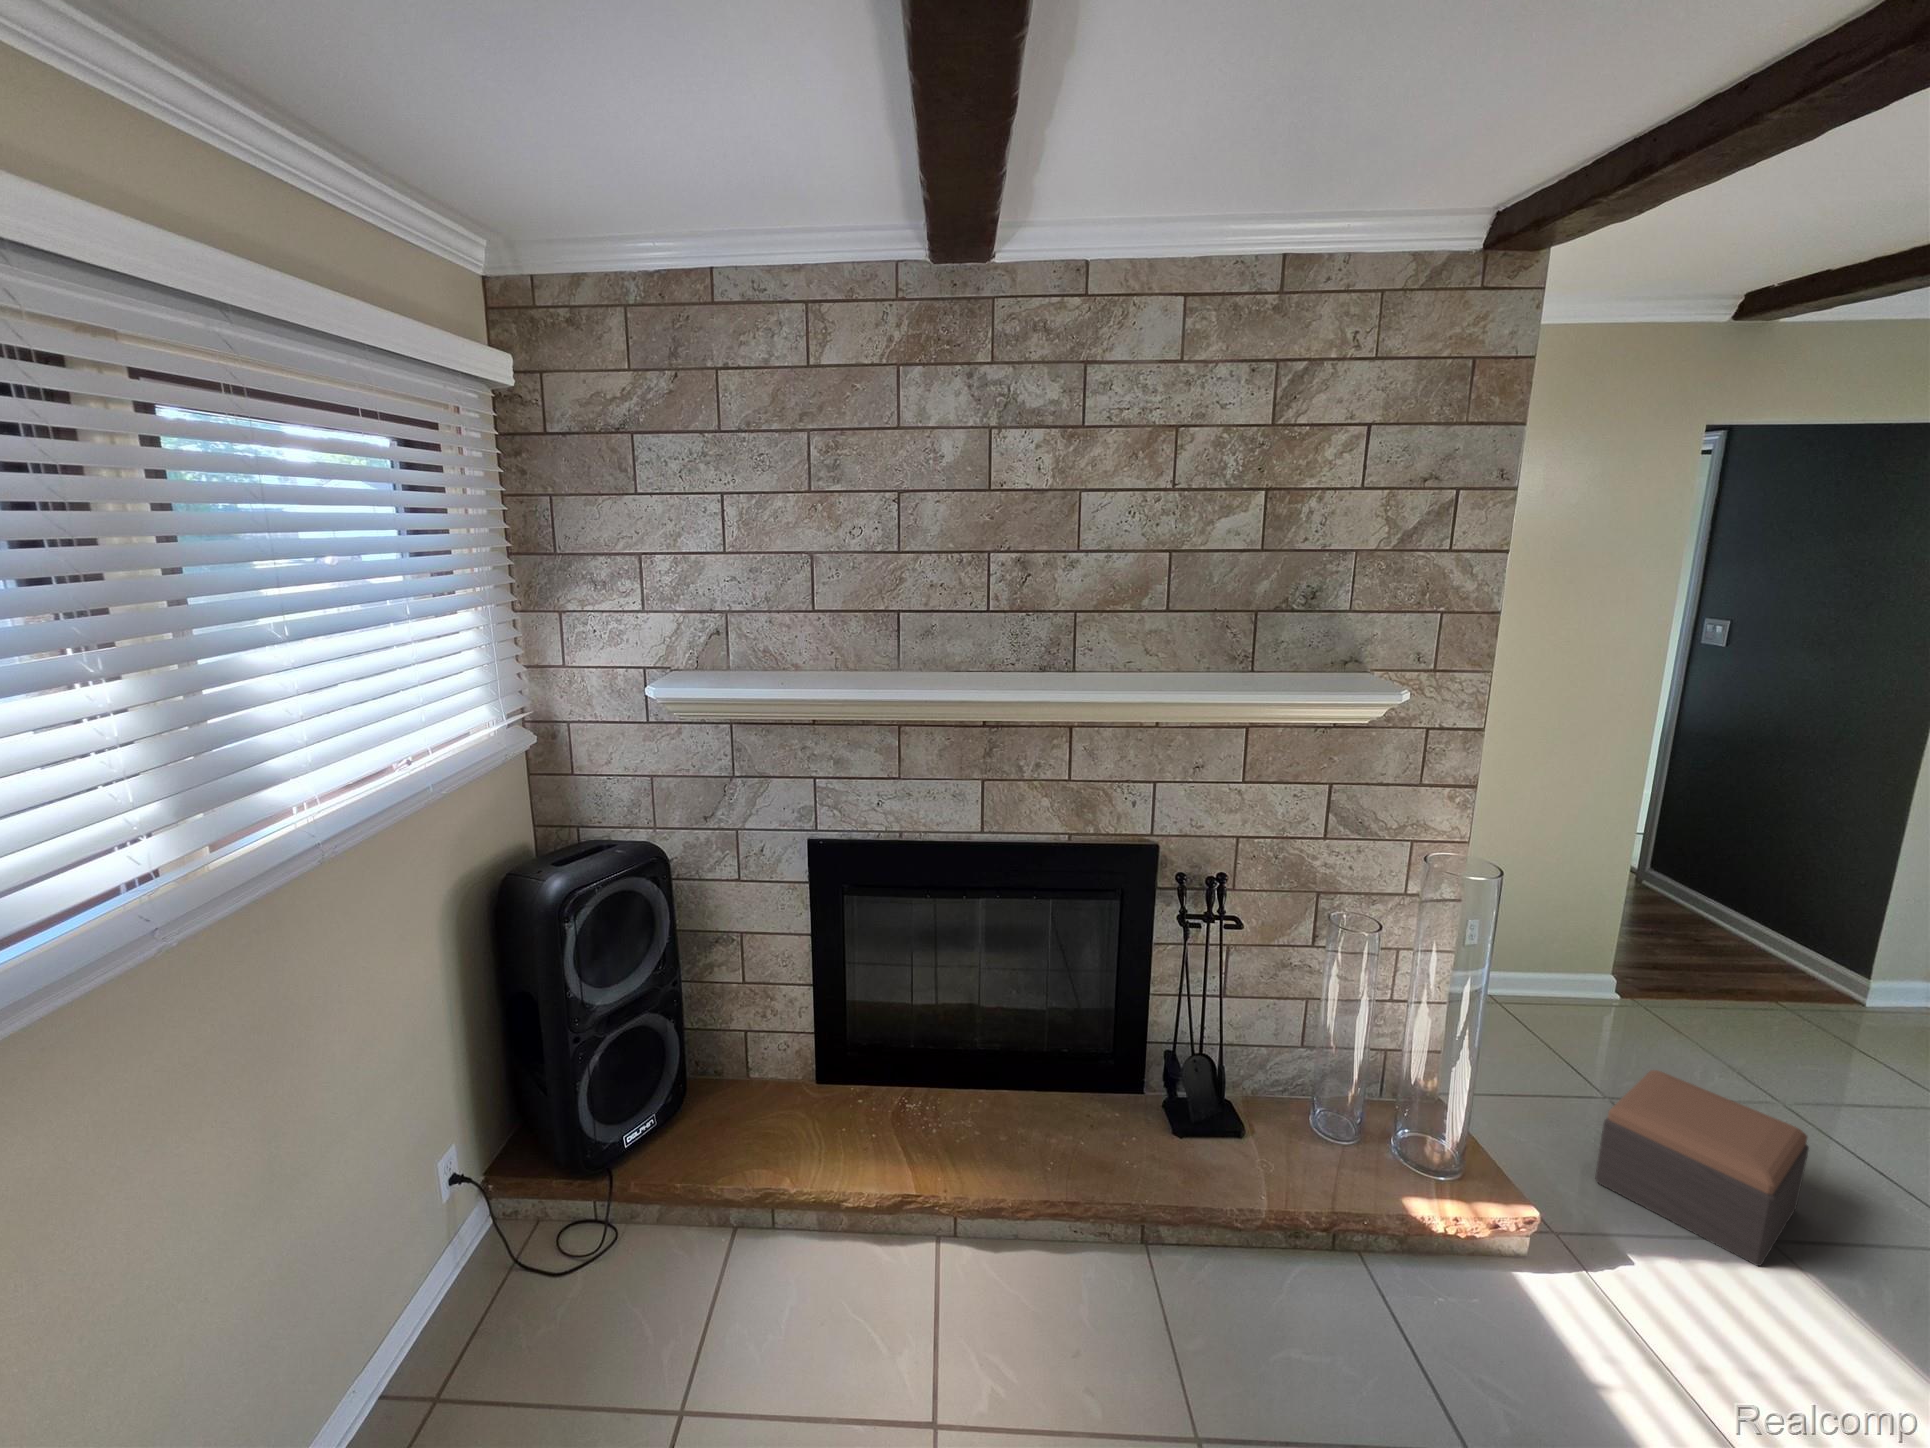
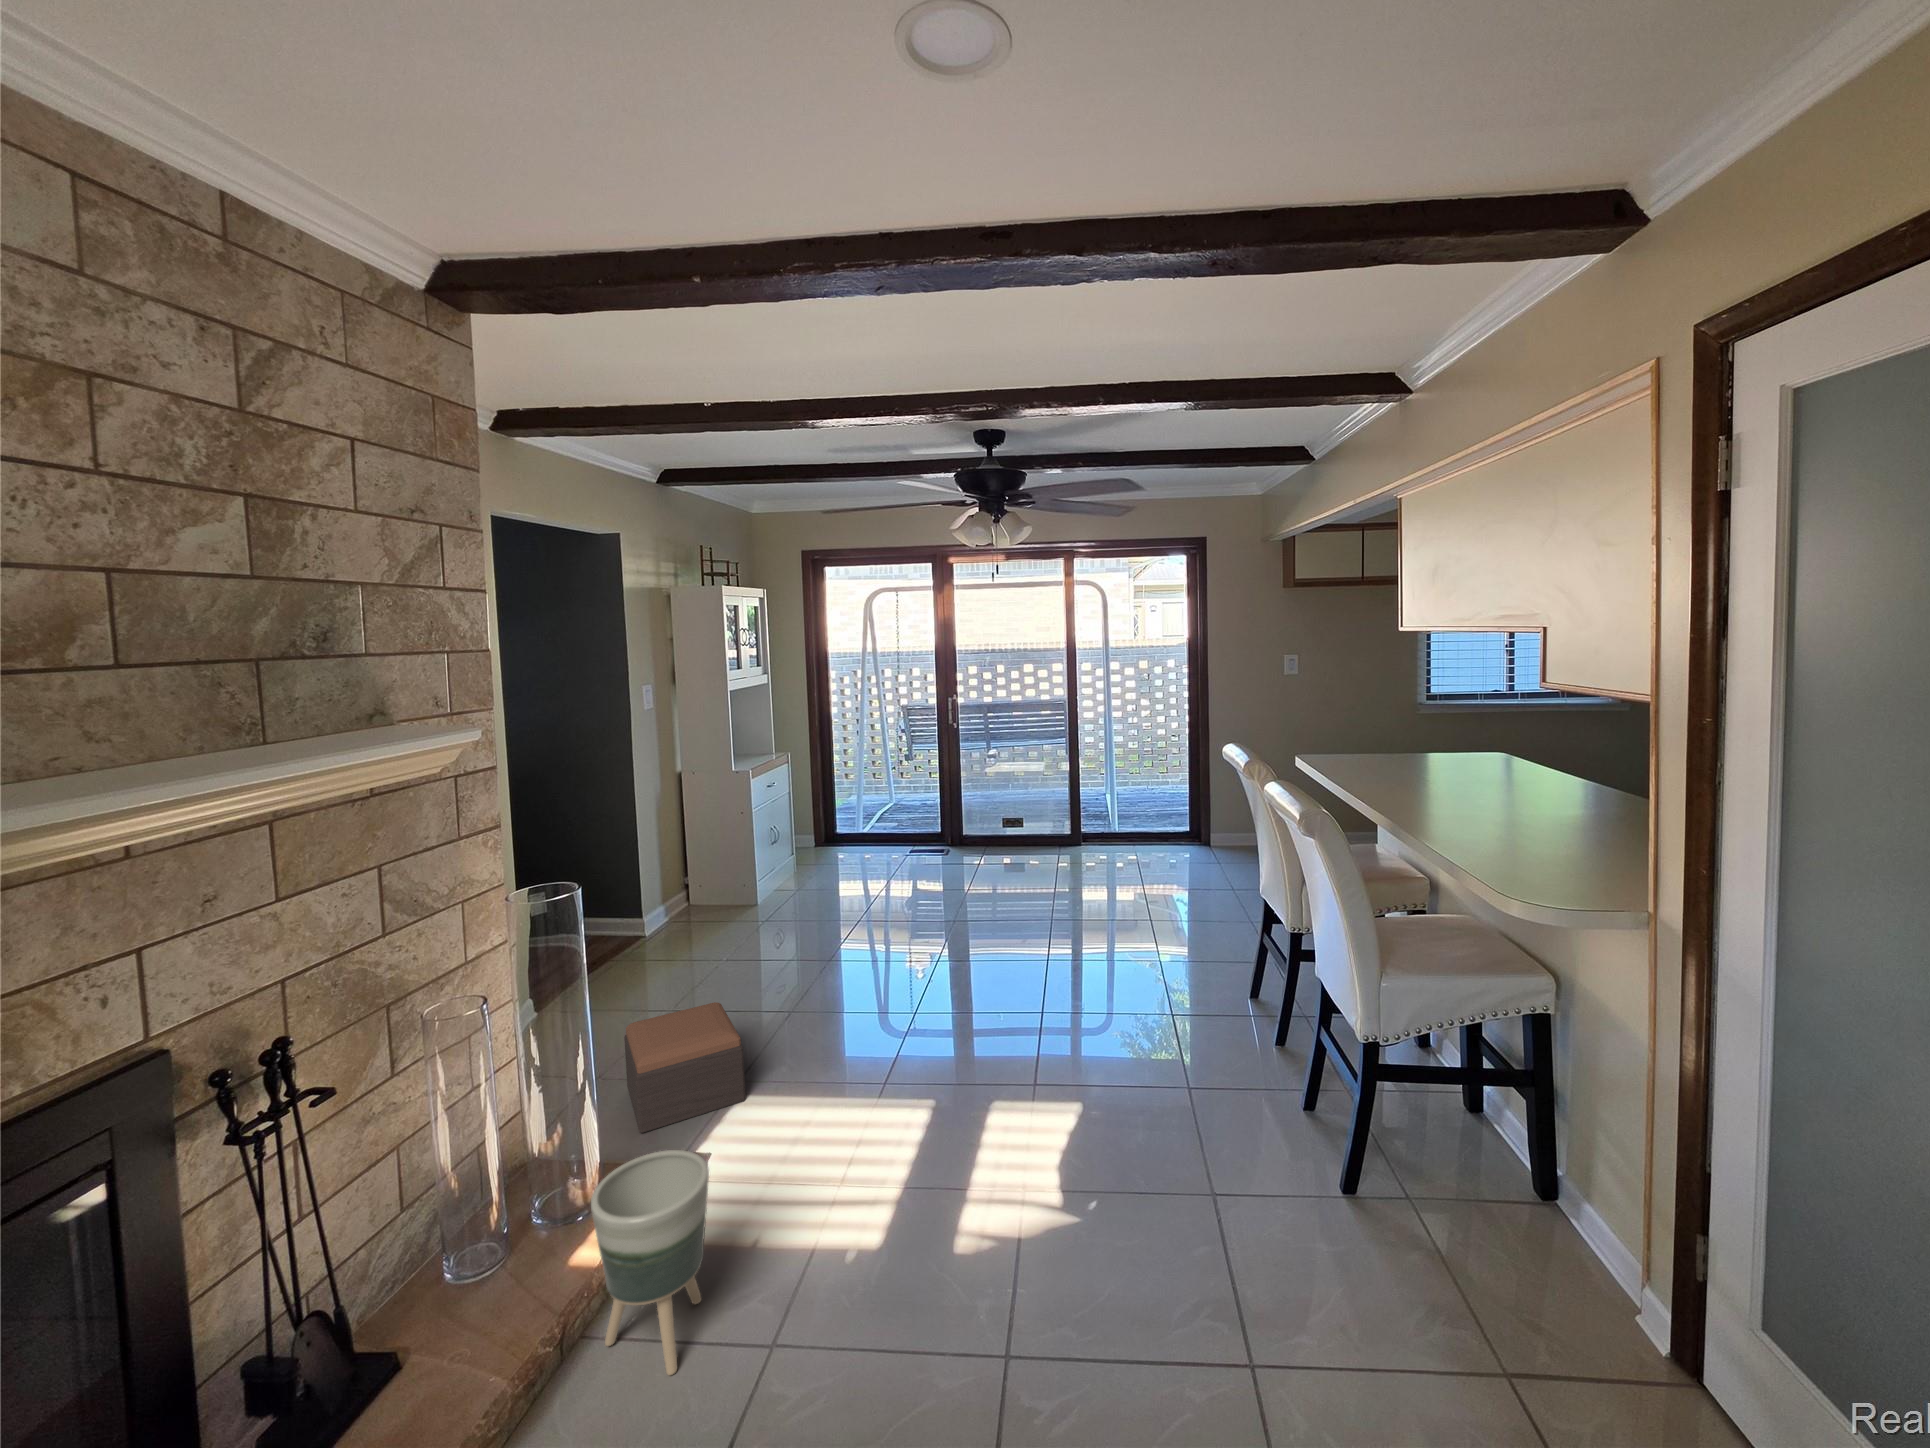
planter: none [1359,1144,1488,1356] -> present [591,1150,709,1375]

